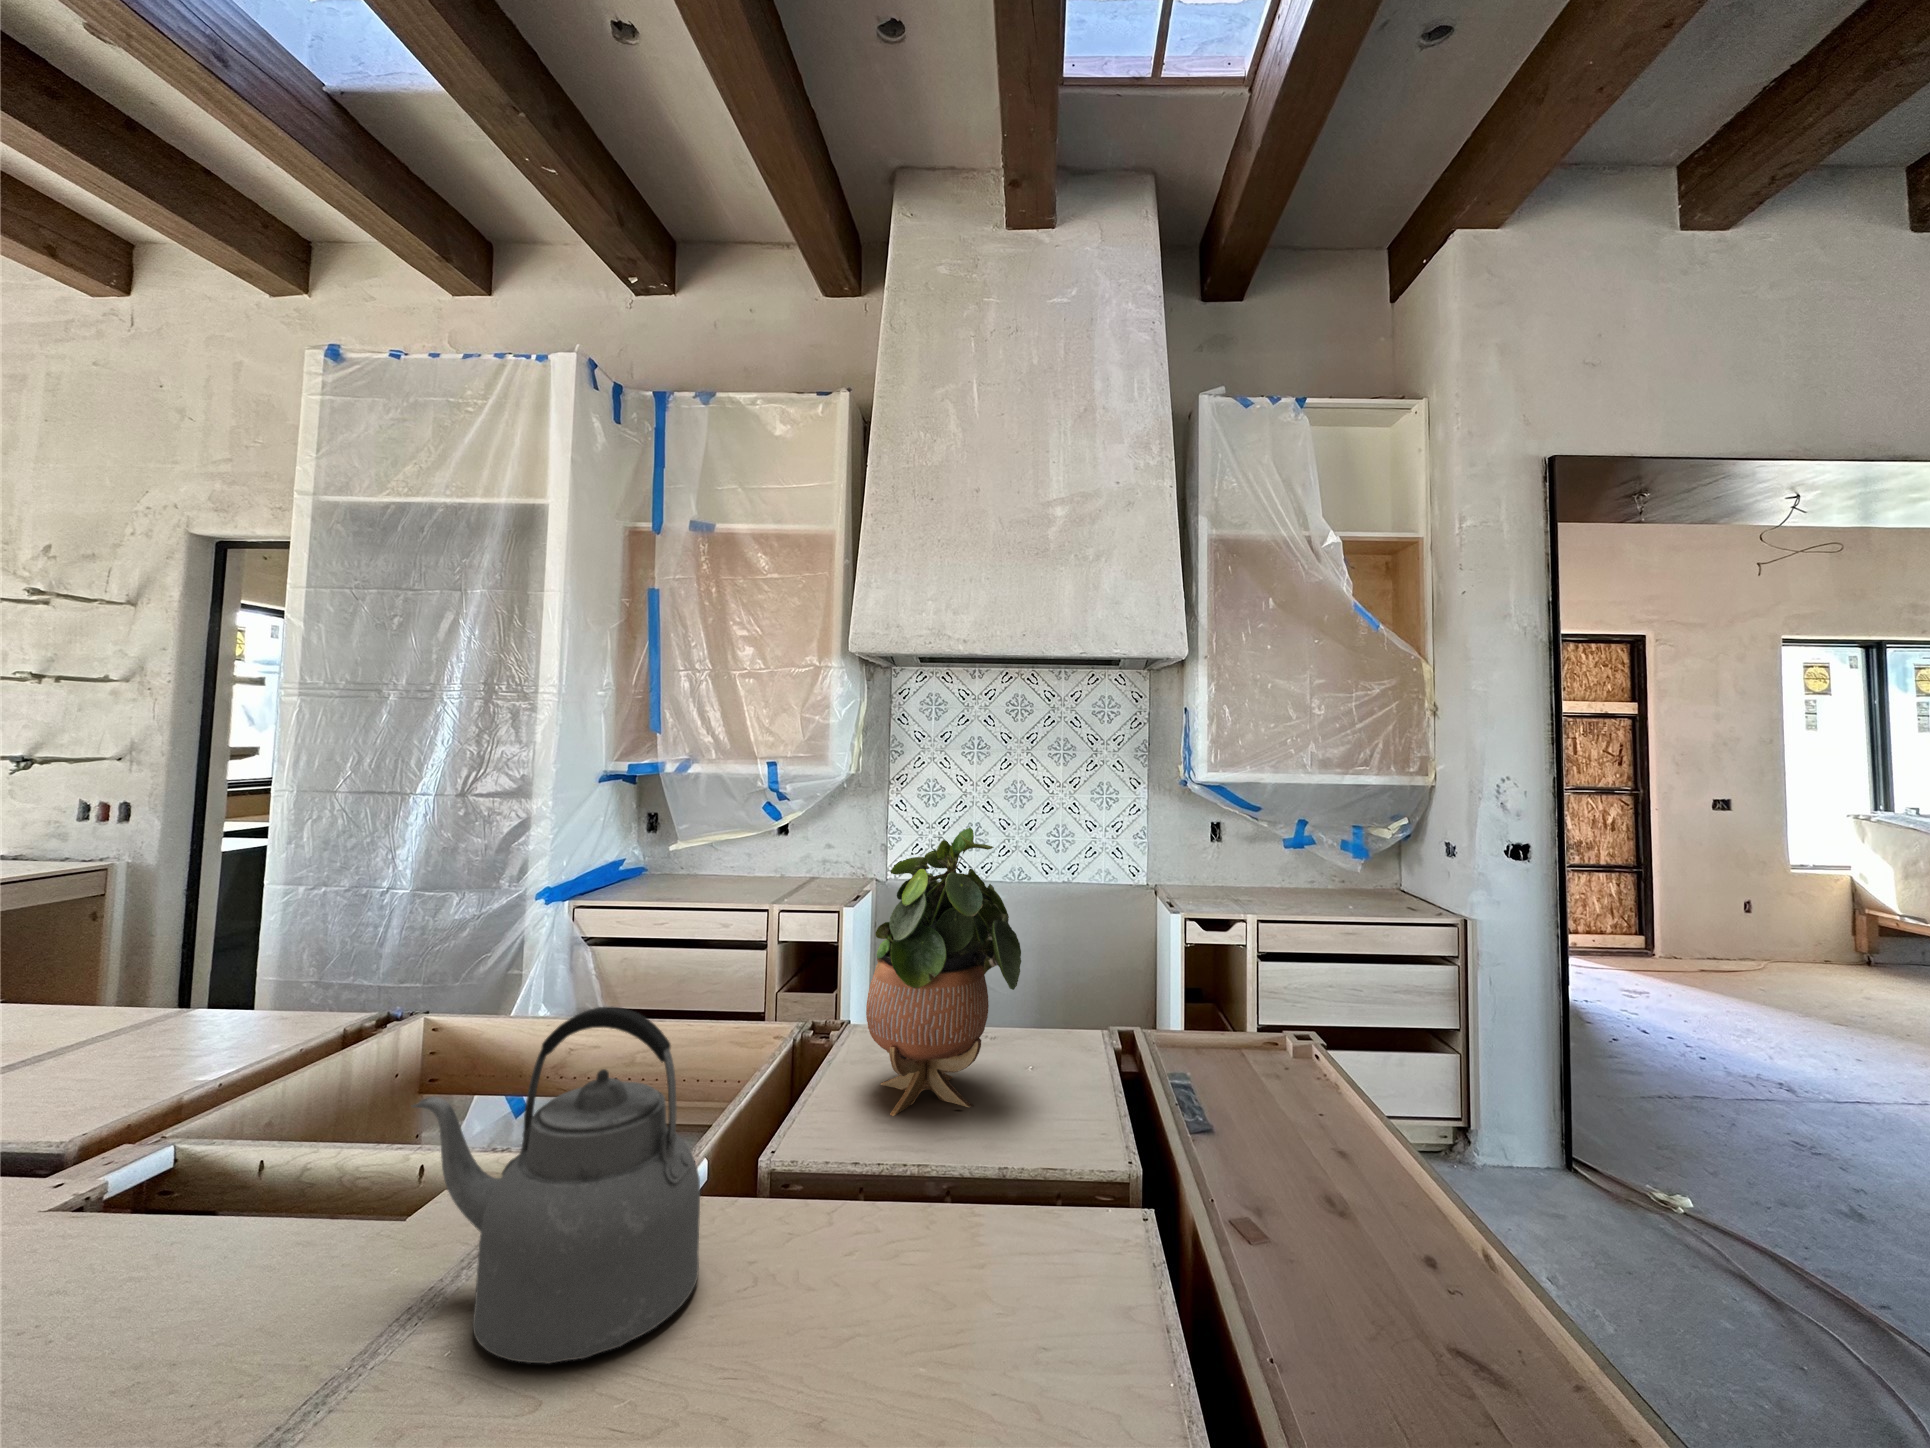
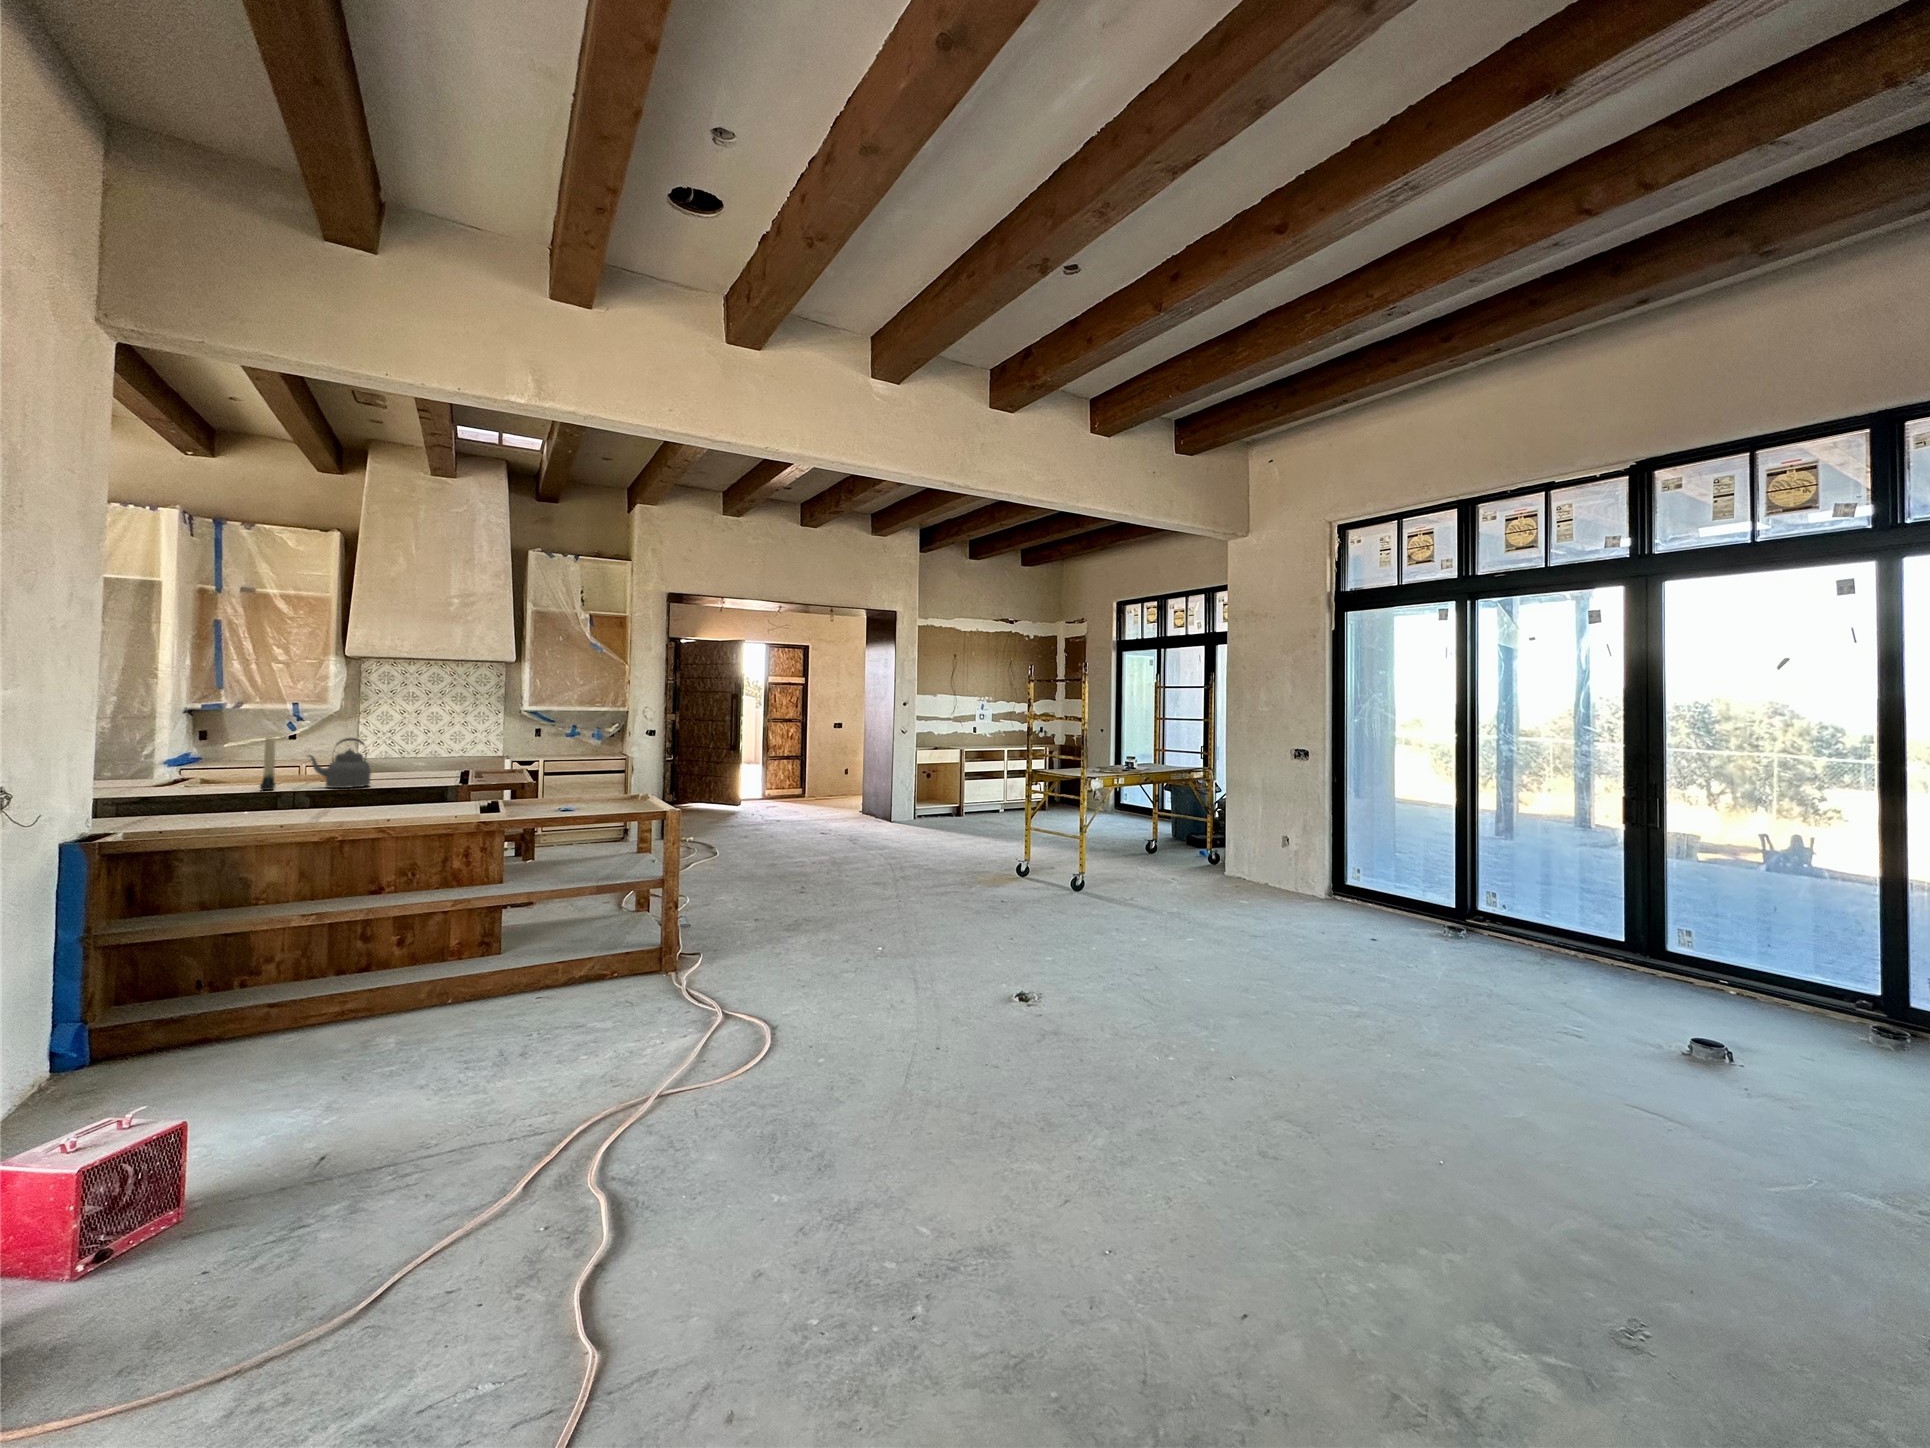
potted plant: present [866,828,1021,1116] -> none [392,714,439,779]
candle: none [122,999,260,1367] -> present [260,738,276,791]

